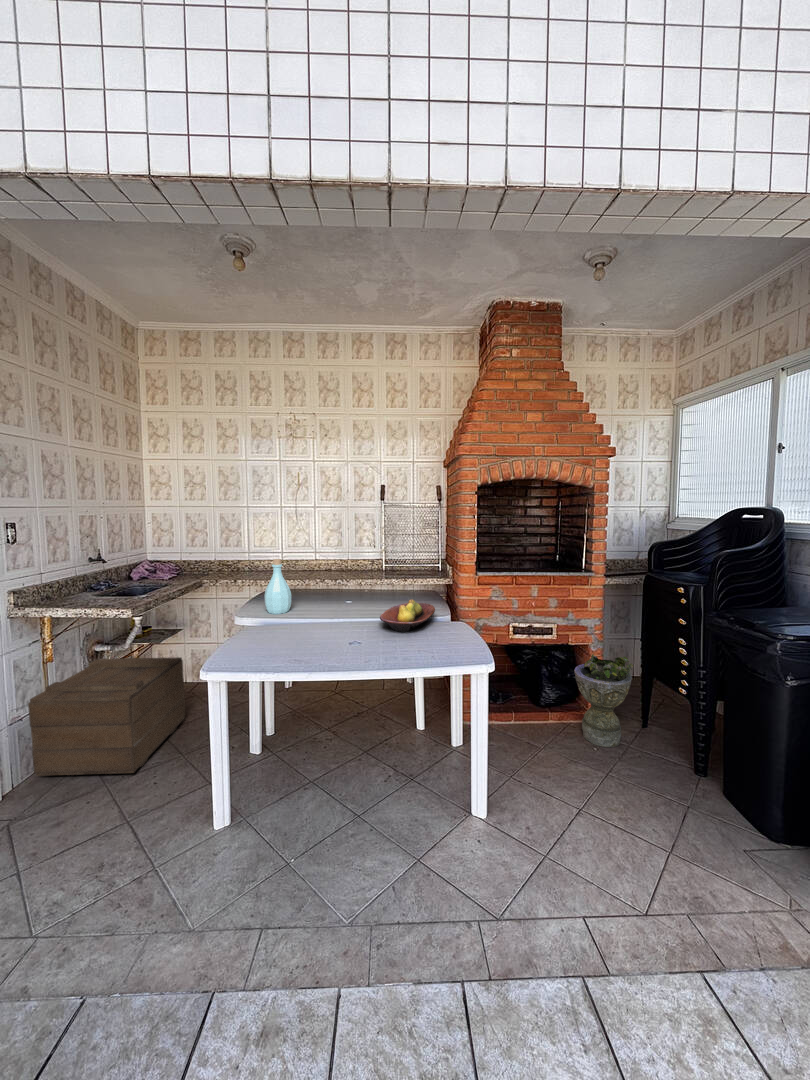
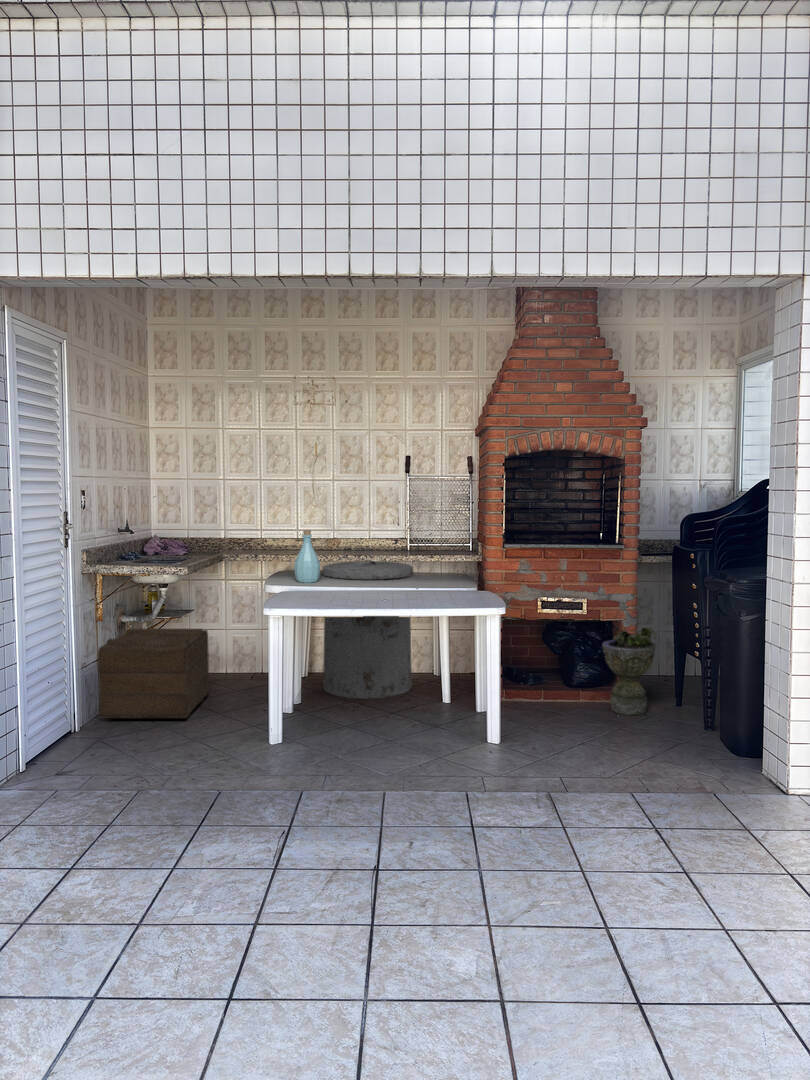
trash can: none [300,581,387,721] -> present [322,561,414,699]
fruit bowl: present [380,600,435,632] -> none [408,567,461,592]

